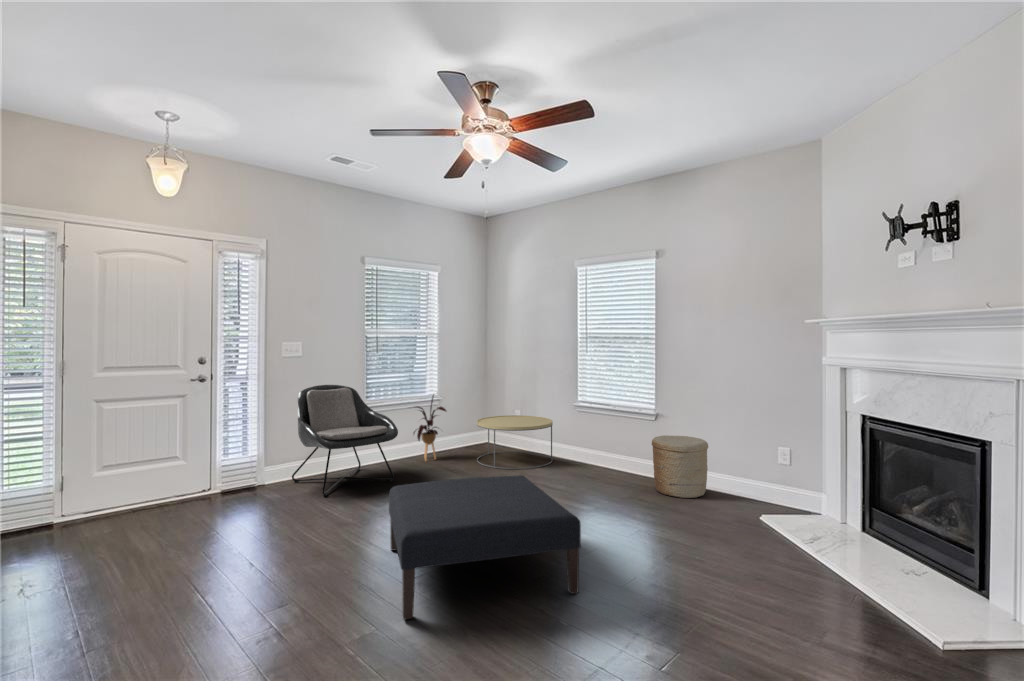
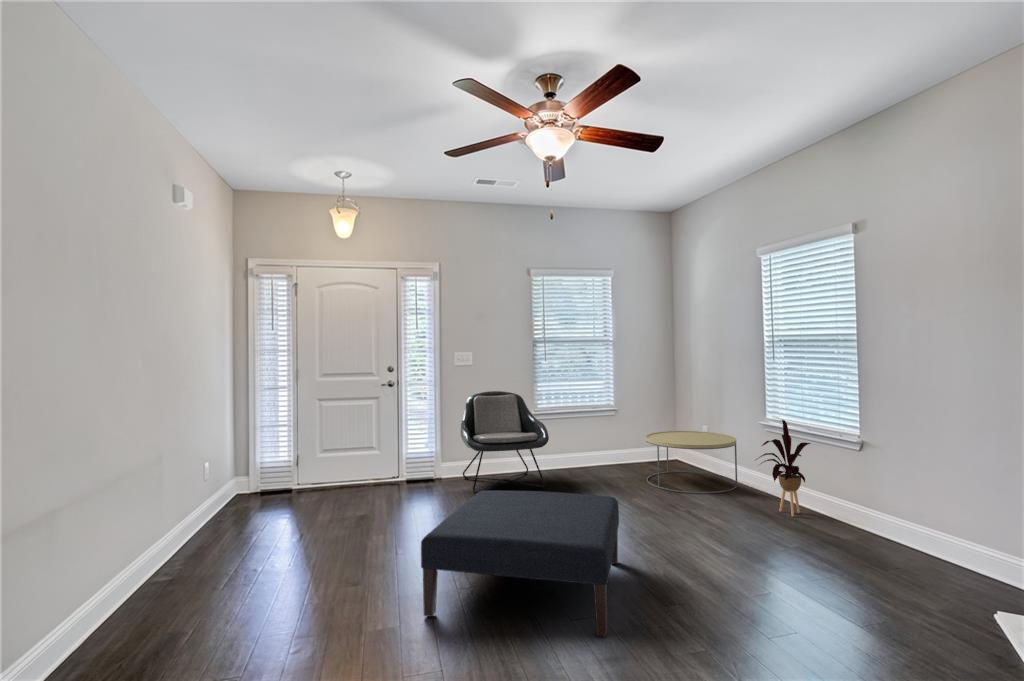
house plant: present [414,394,446,461] -> present [756,420,810,516]
woven basket: present [652,435,708,498] -> none [833,470,922,561]

